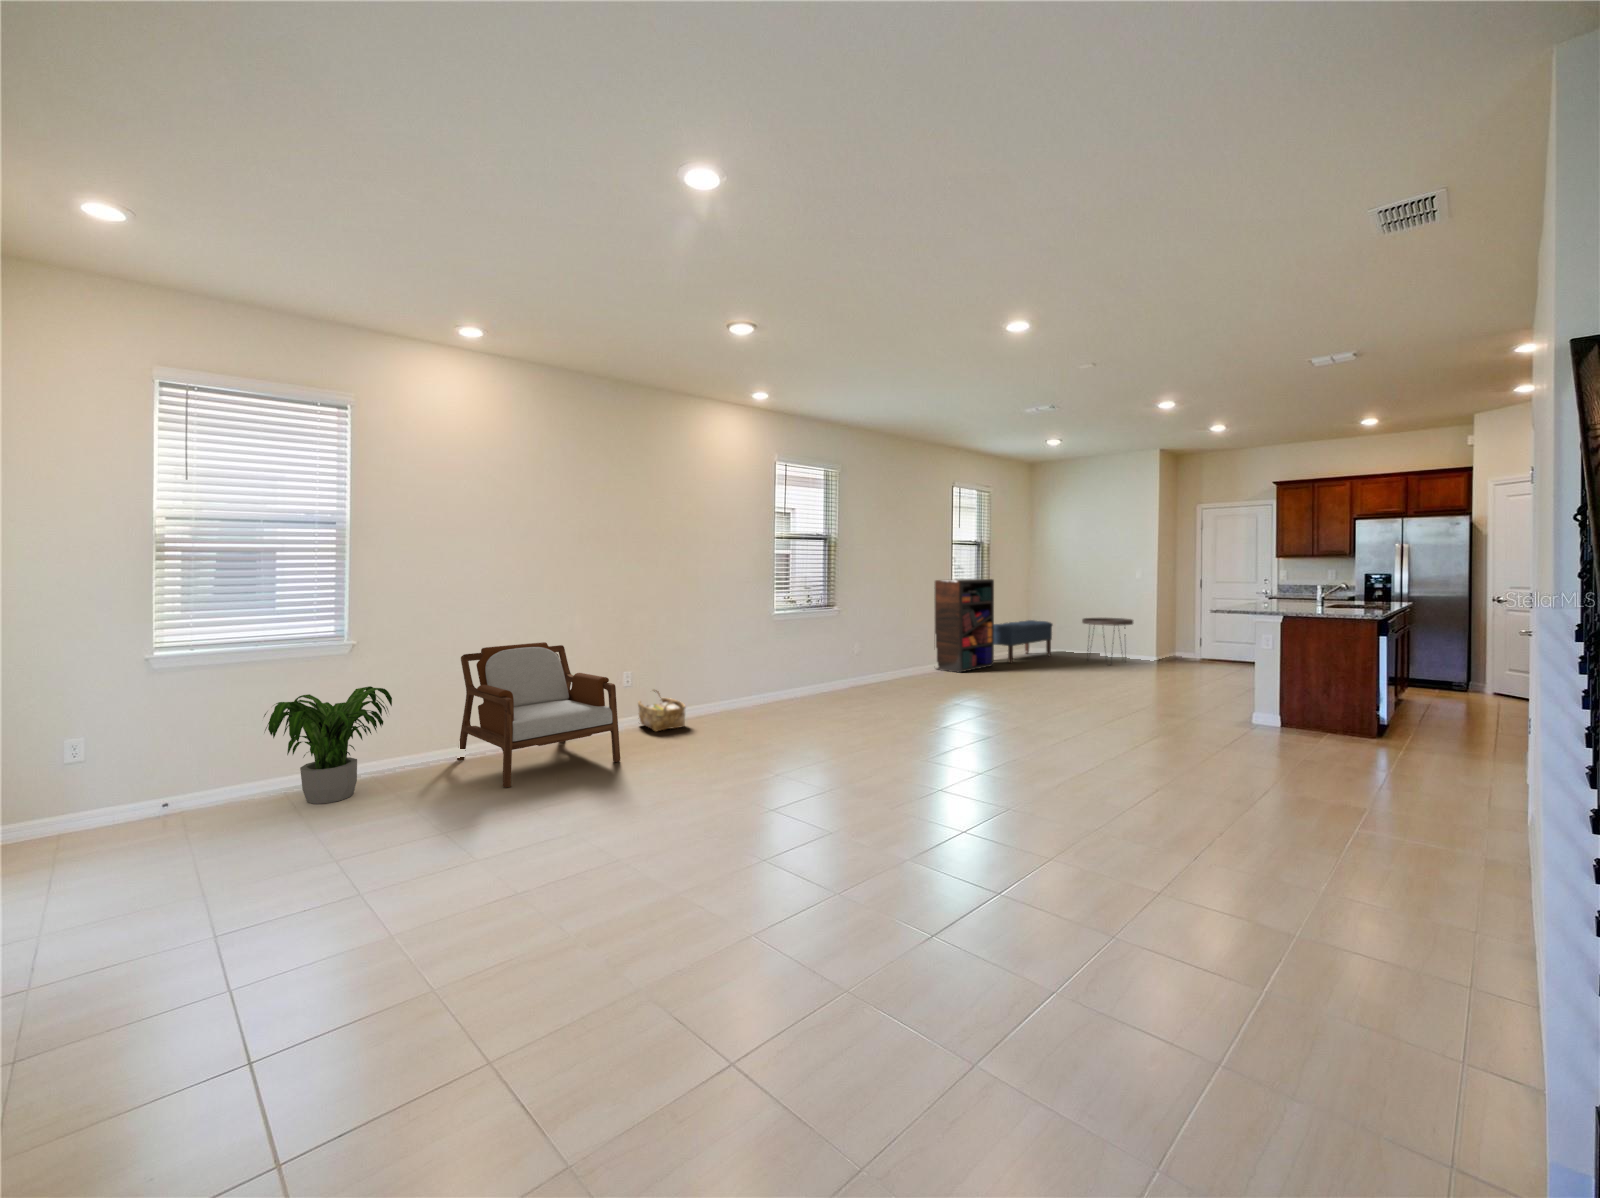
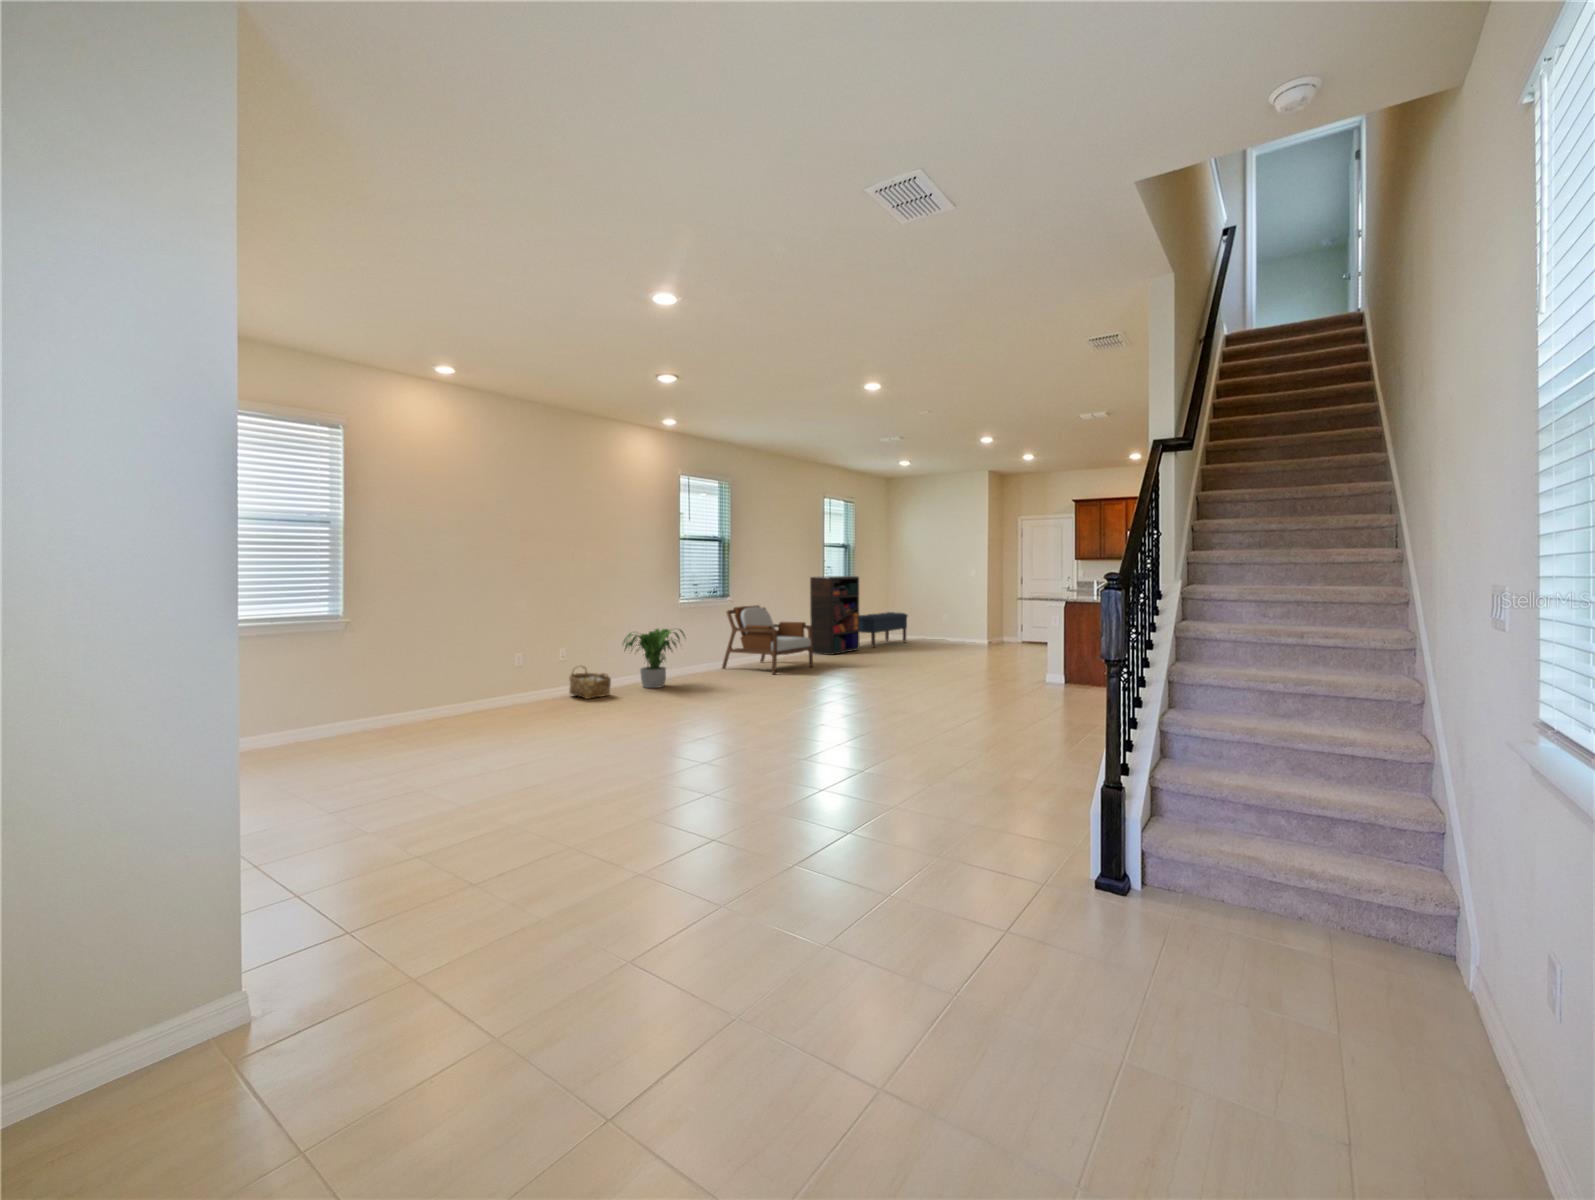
side table: present [1082,618,1133,655] -> none [931,609,970,648]
armchair: present [457,642,620,788] -> present [722,605,813,674]
potted plant: present [264,686,392,804] -> present [622,629,686,688]

